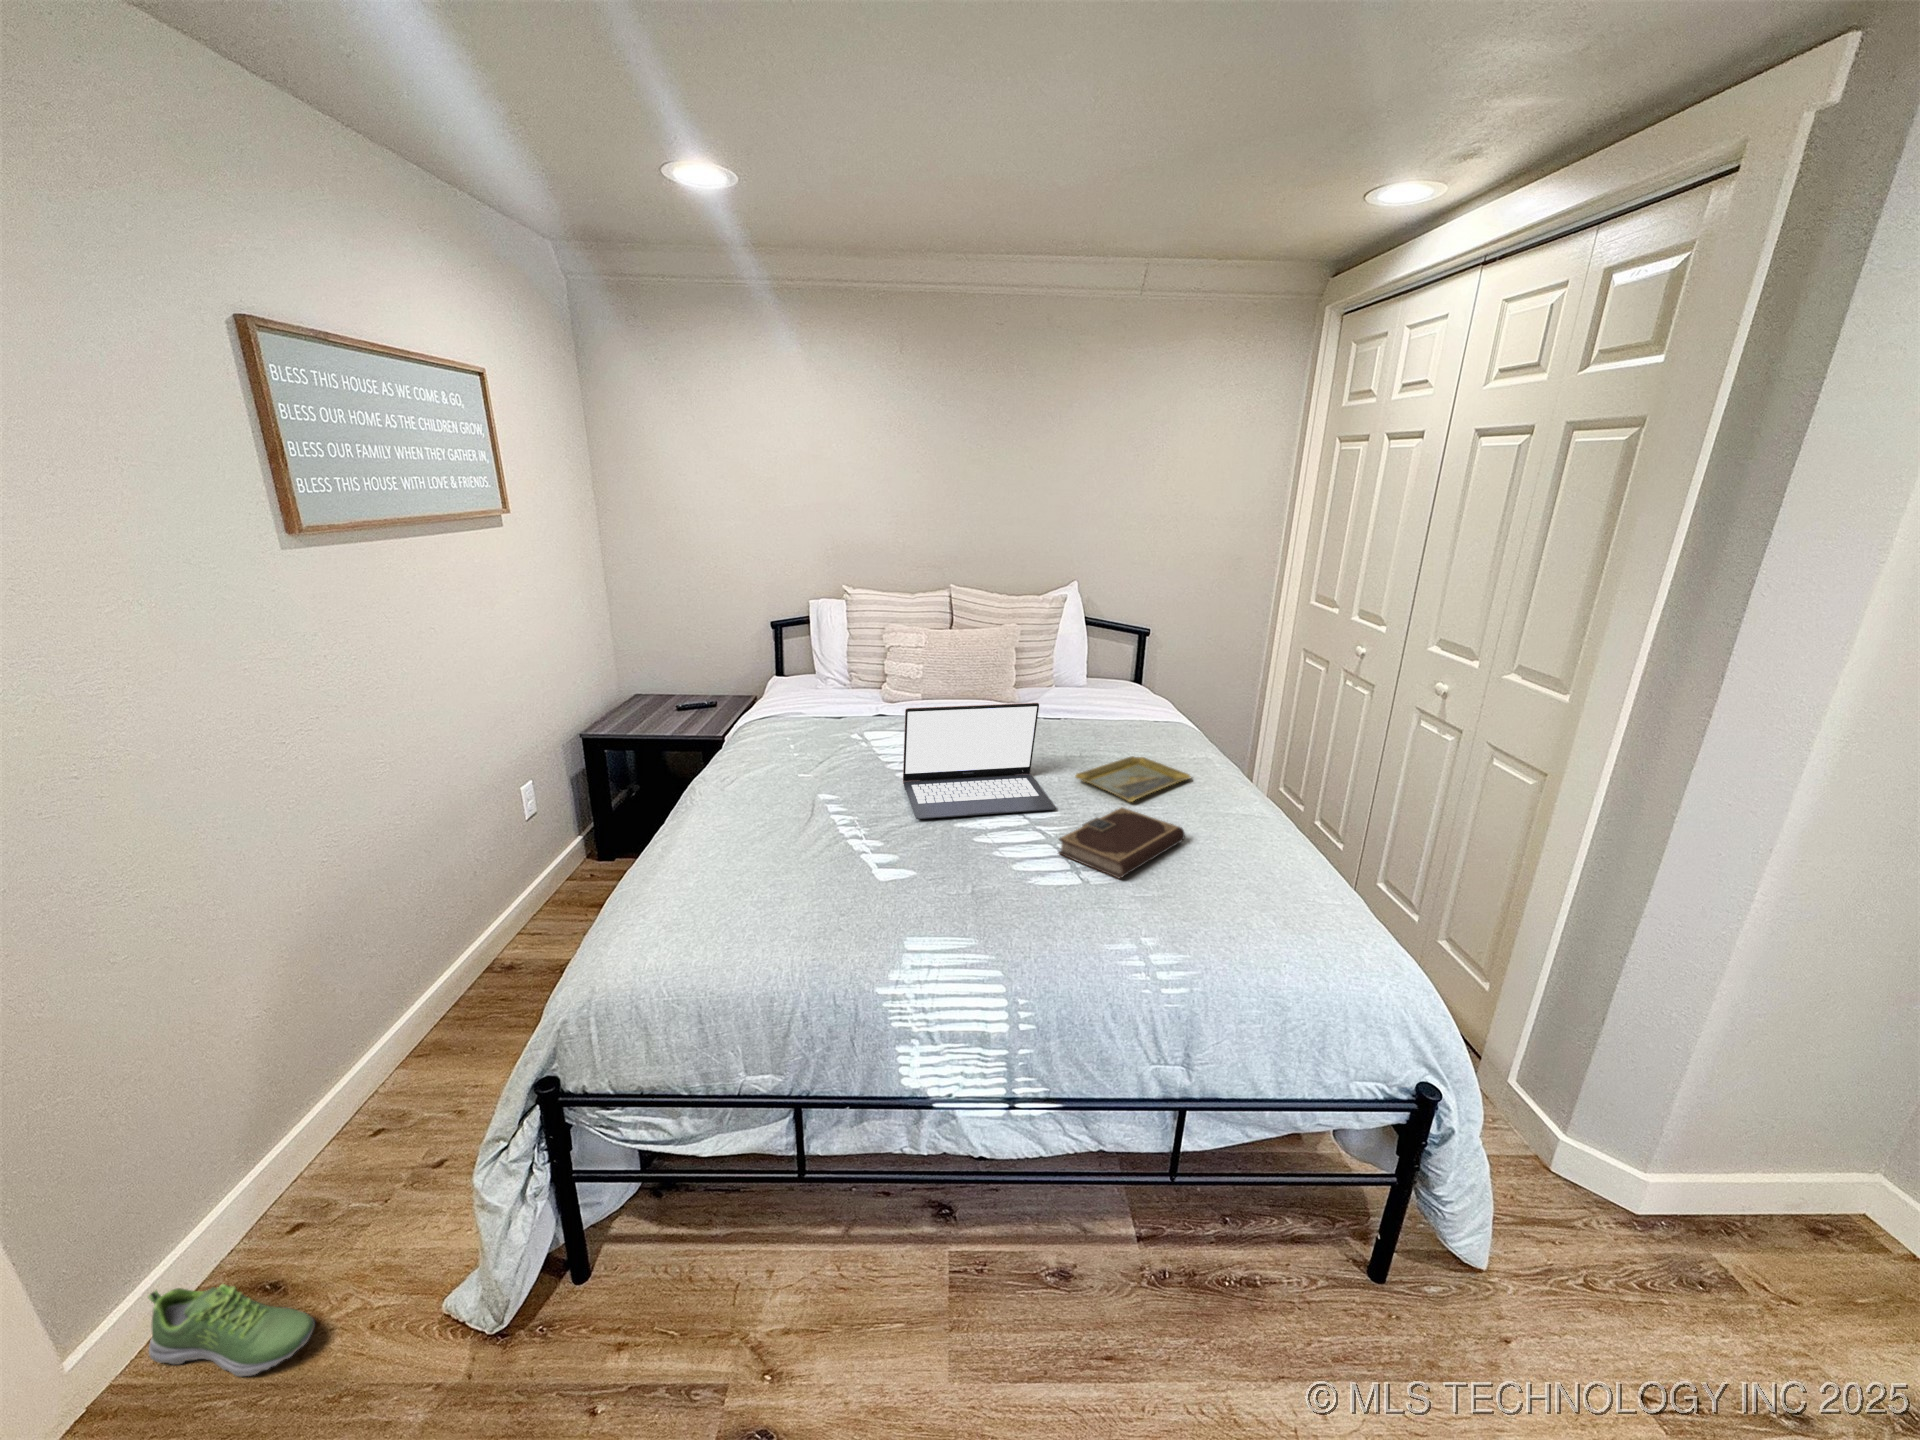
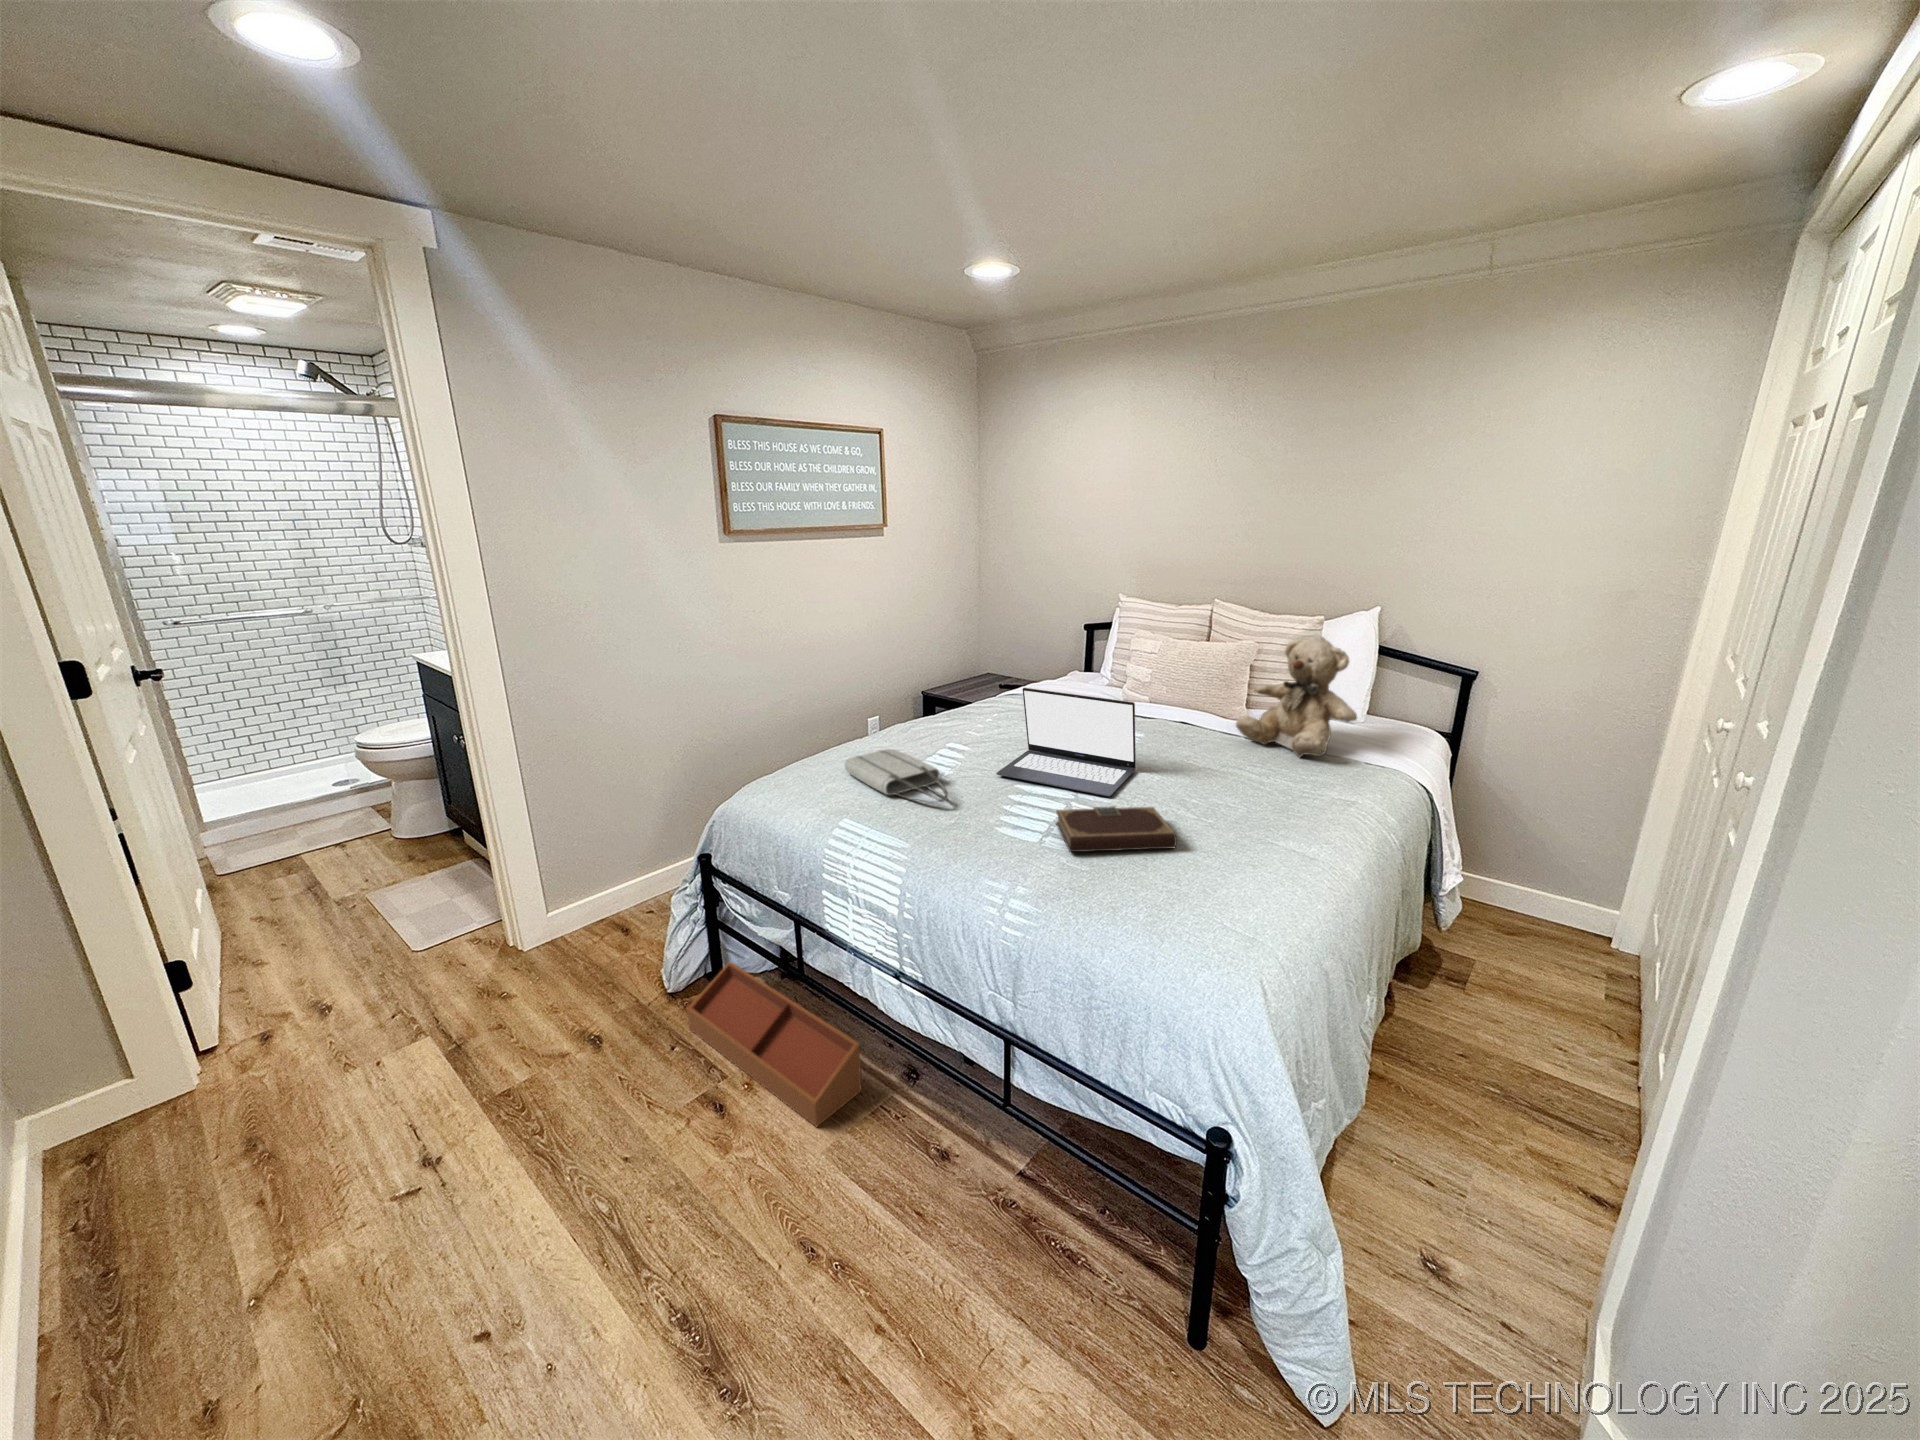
teddy bear: none [1053,610,1156,728] -> present [1236,636,1357,757]
tray: present [1075,756,1190,802] -> none [1163,777,1286,809]
tote bag: none [730,824,930,884] -> present [845,749,948,802]
storage bin: none [587,1215,913,1363] -> present [687,962,862,1127]
shoe: present [148,1284,315,1376] -> none [574,900,624,957]

